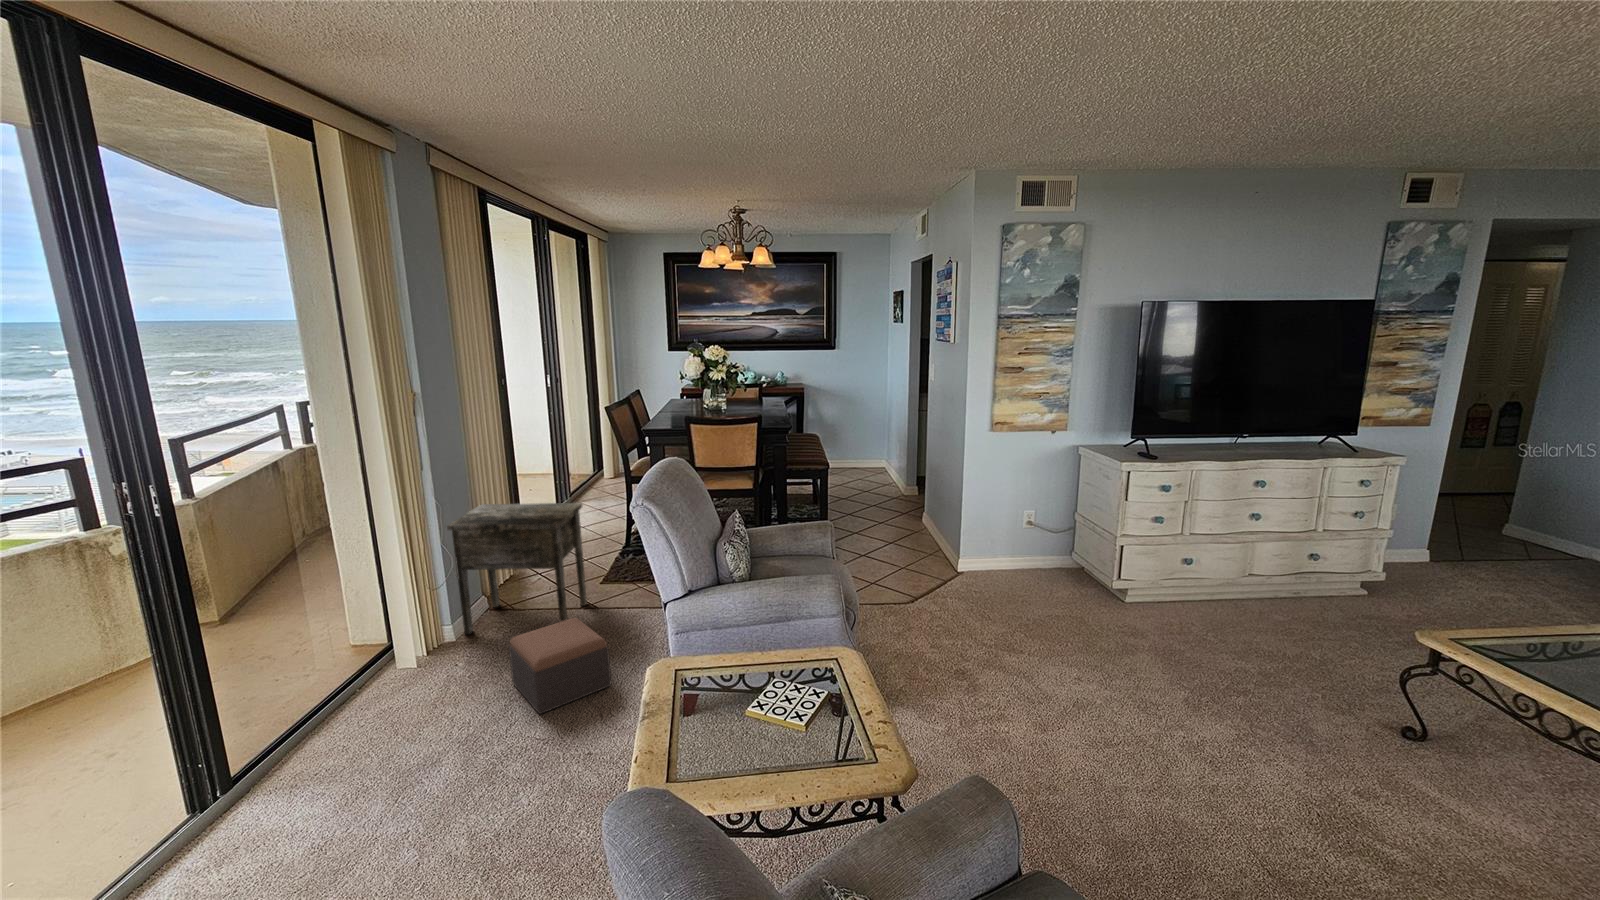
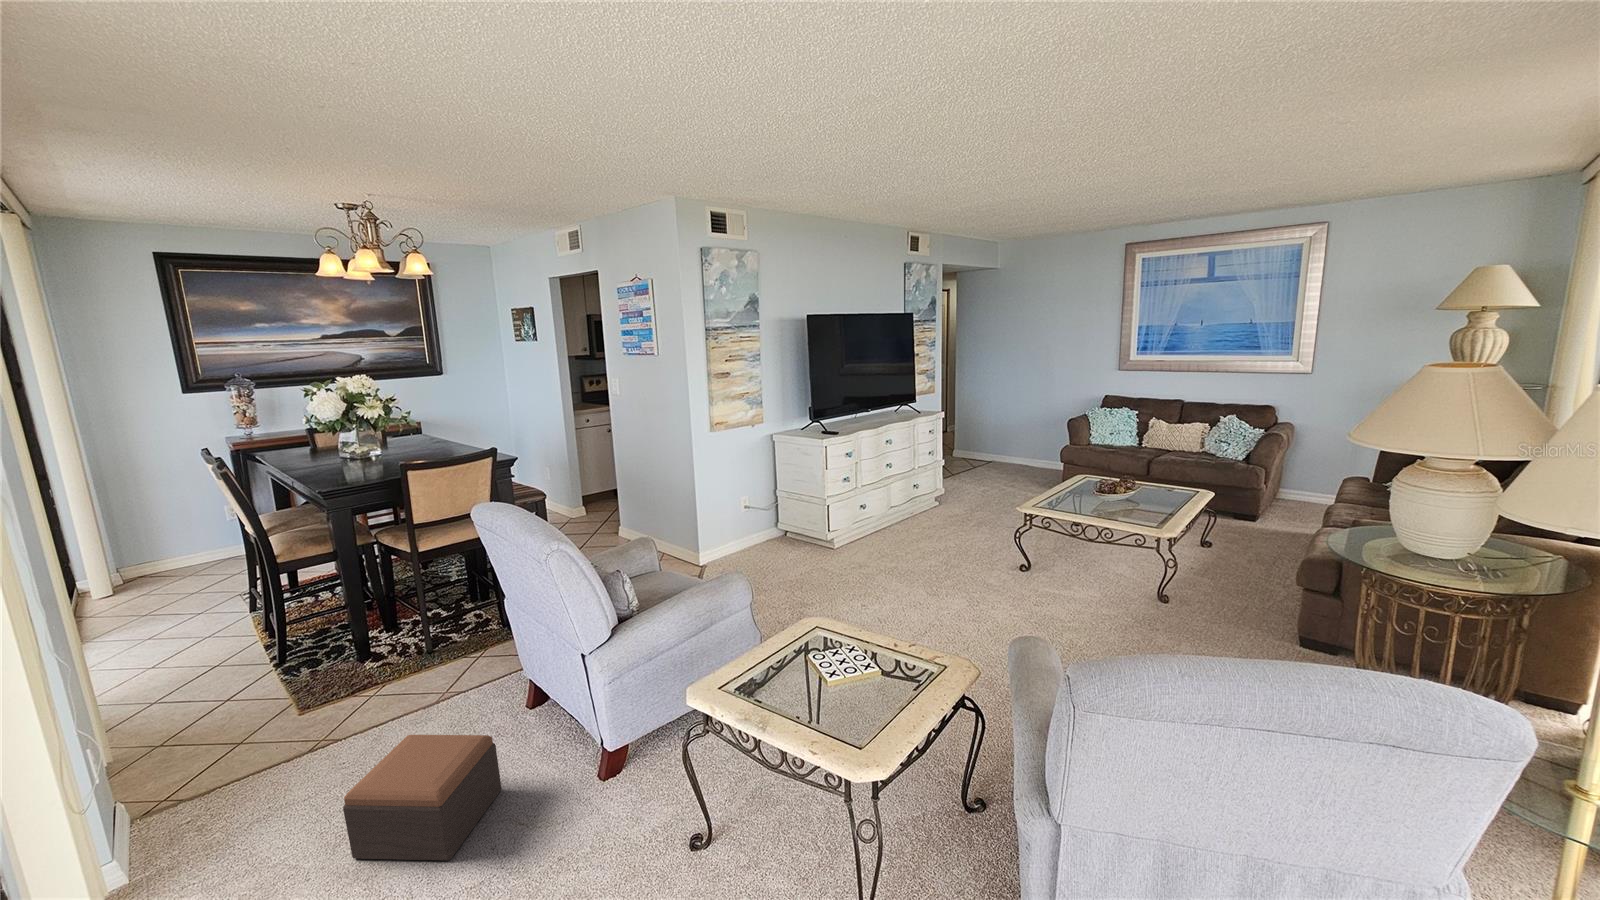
side table: present [447,503,587,634] -> none [96,600,344,861]

